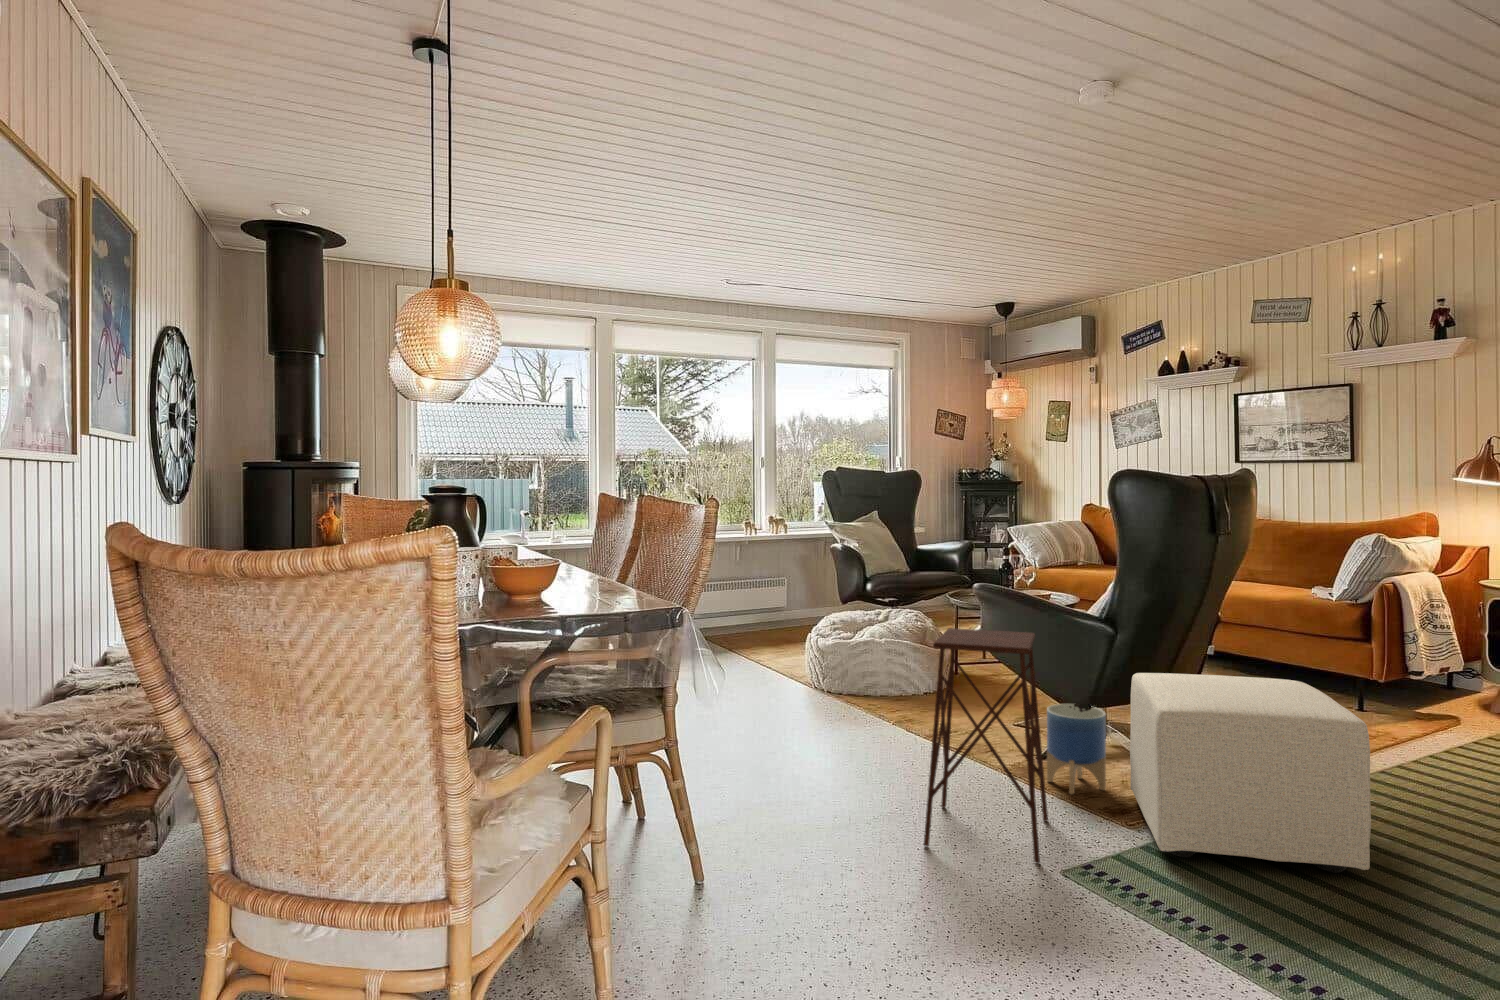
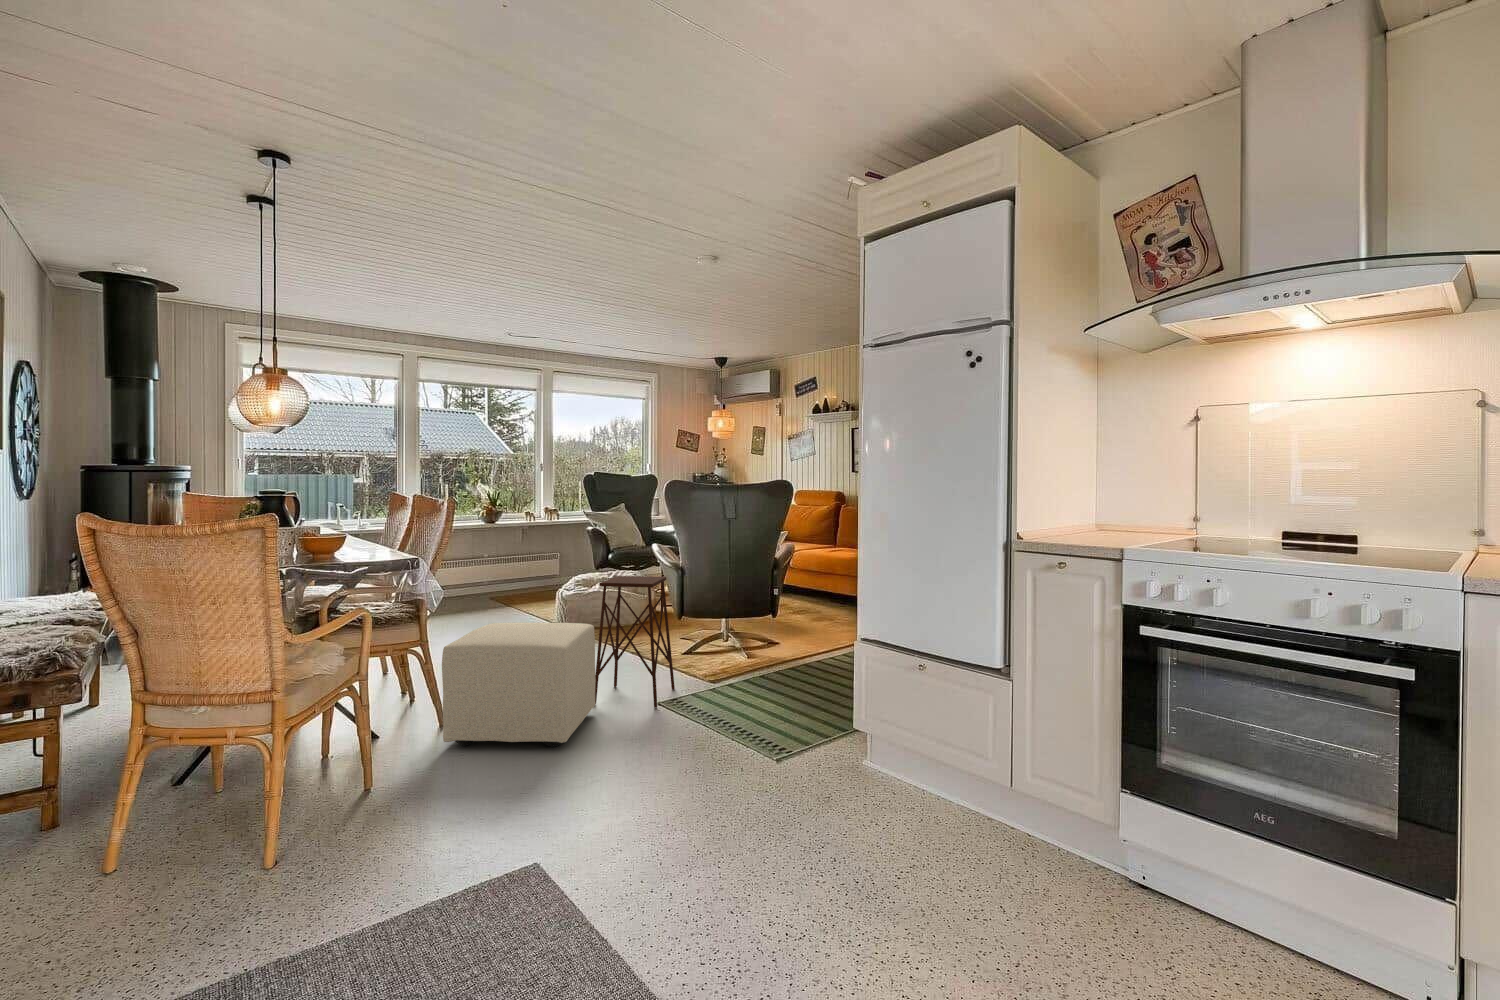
ottoman: present [1130,673,1371,873] -> present [442,622,596,747]
planter: present [1047,704,1106,794] -> none [686,623,719,676]

